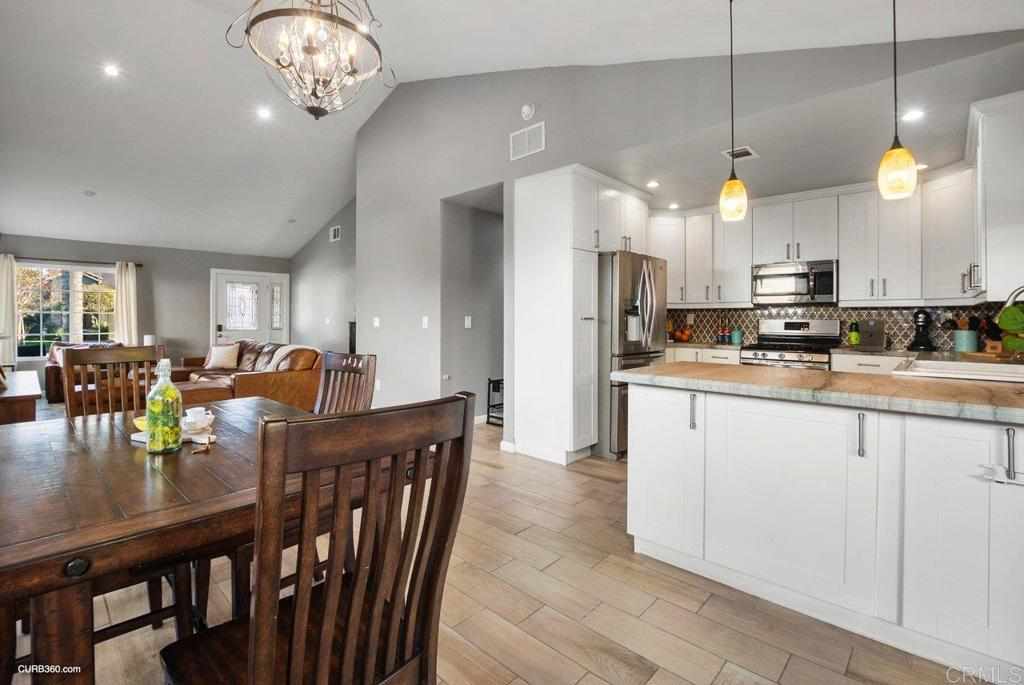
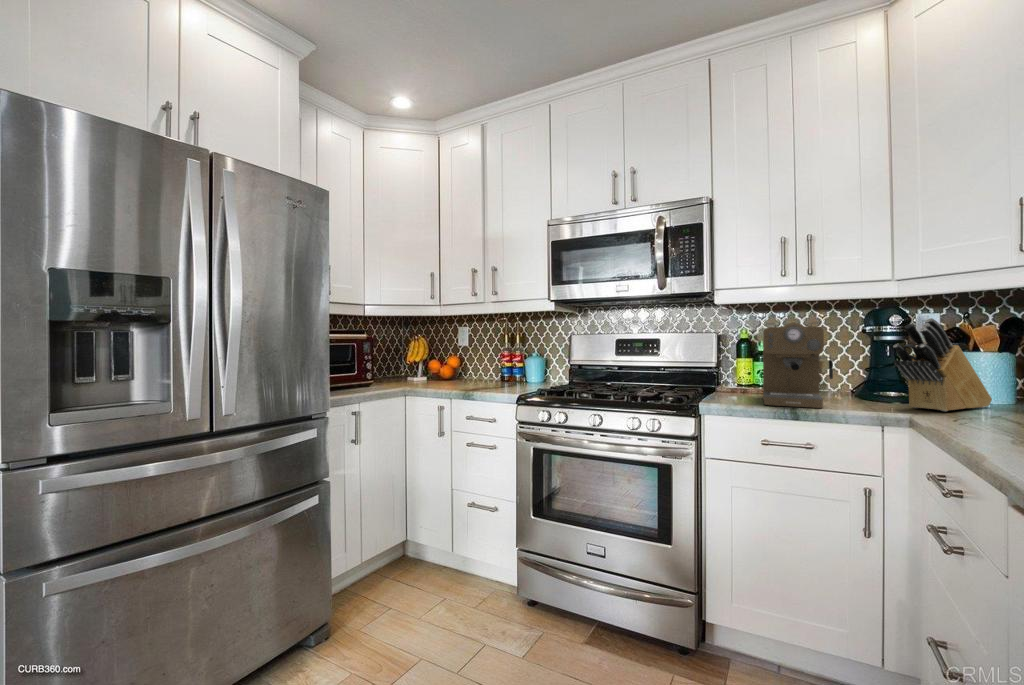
knife block: none [913,317,958,353] -> present [893,318,992,411]

